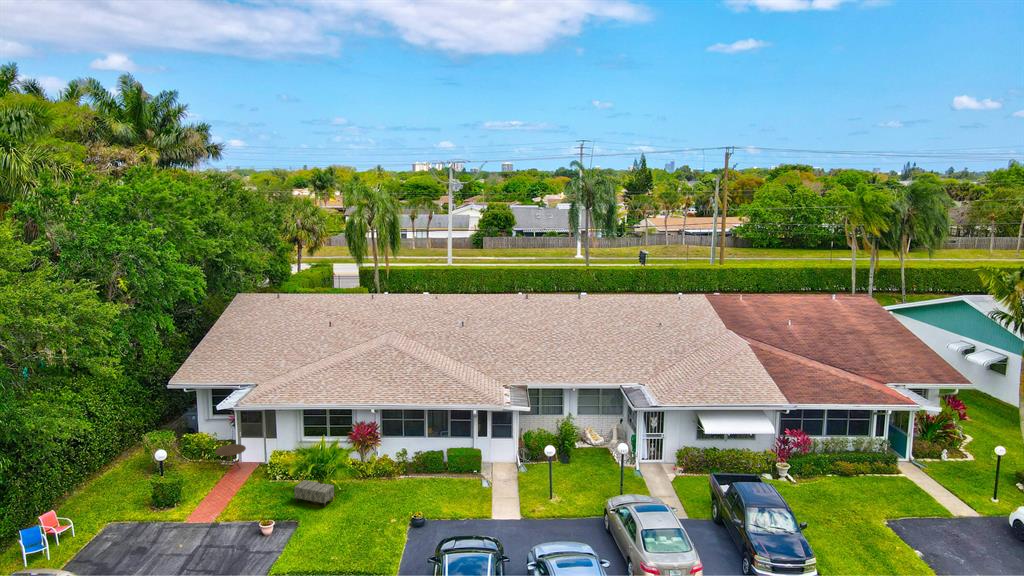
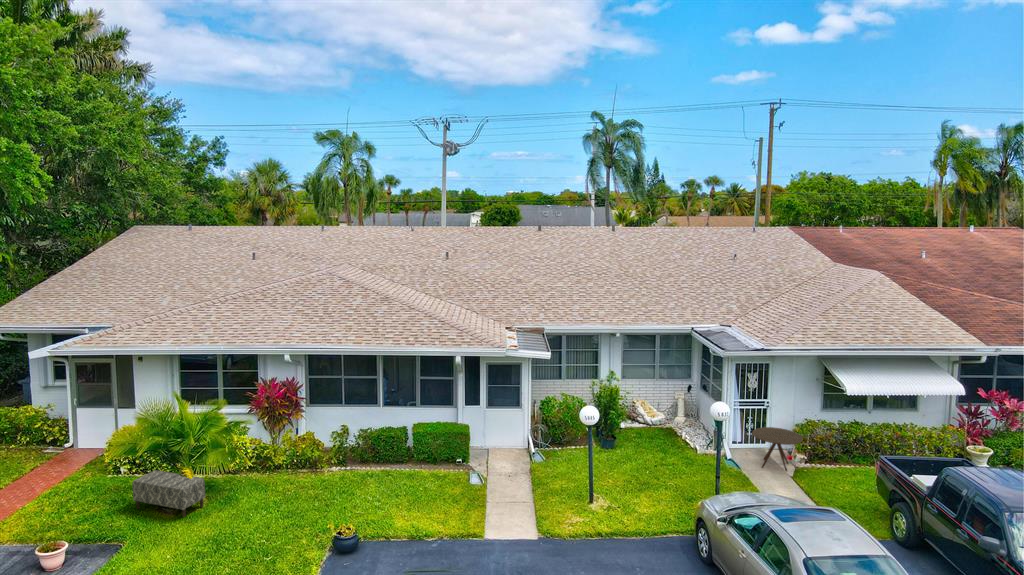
round table: present [215,444,246,471] -> present [752,427,803,471]

